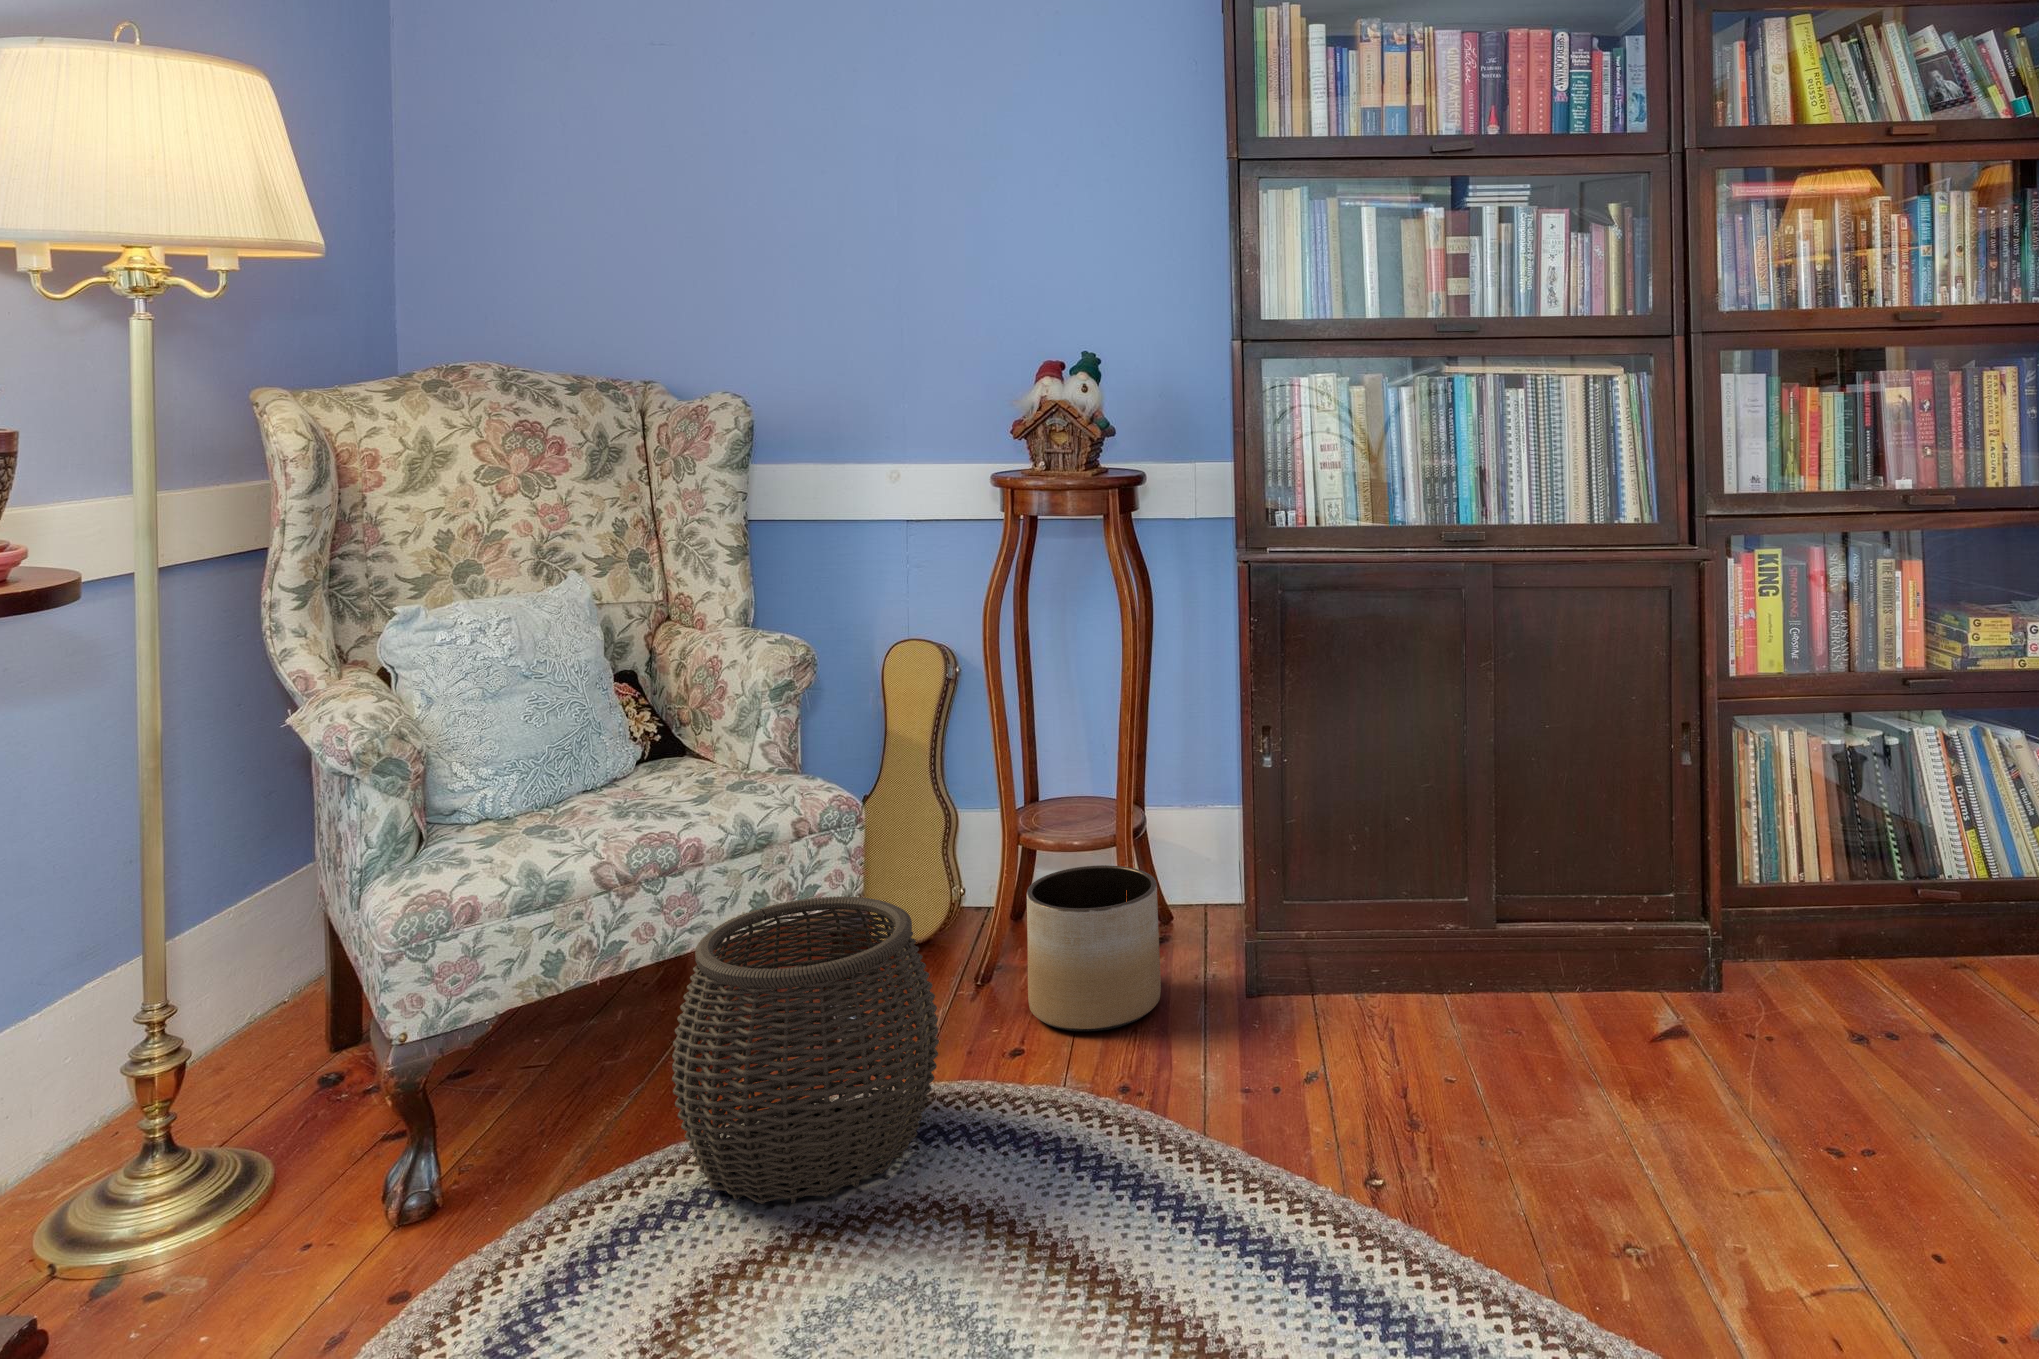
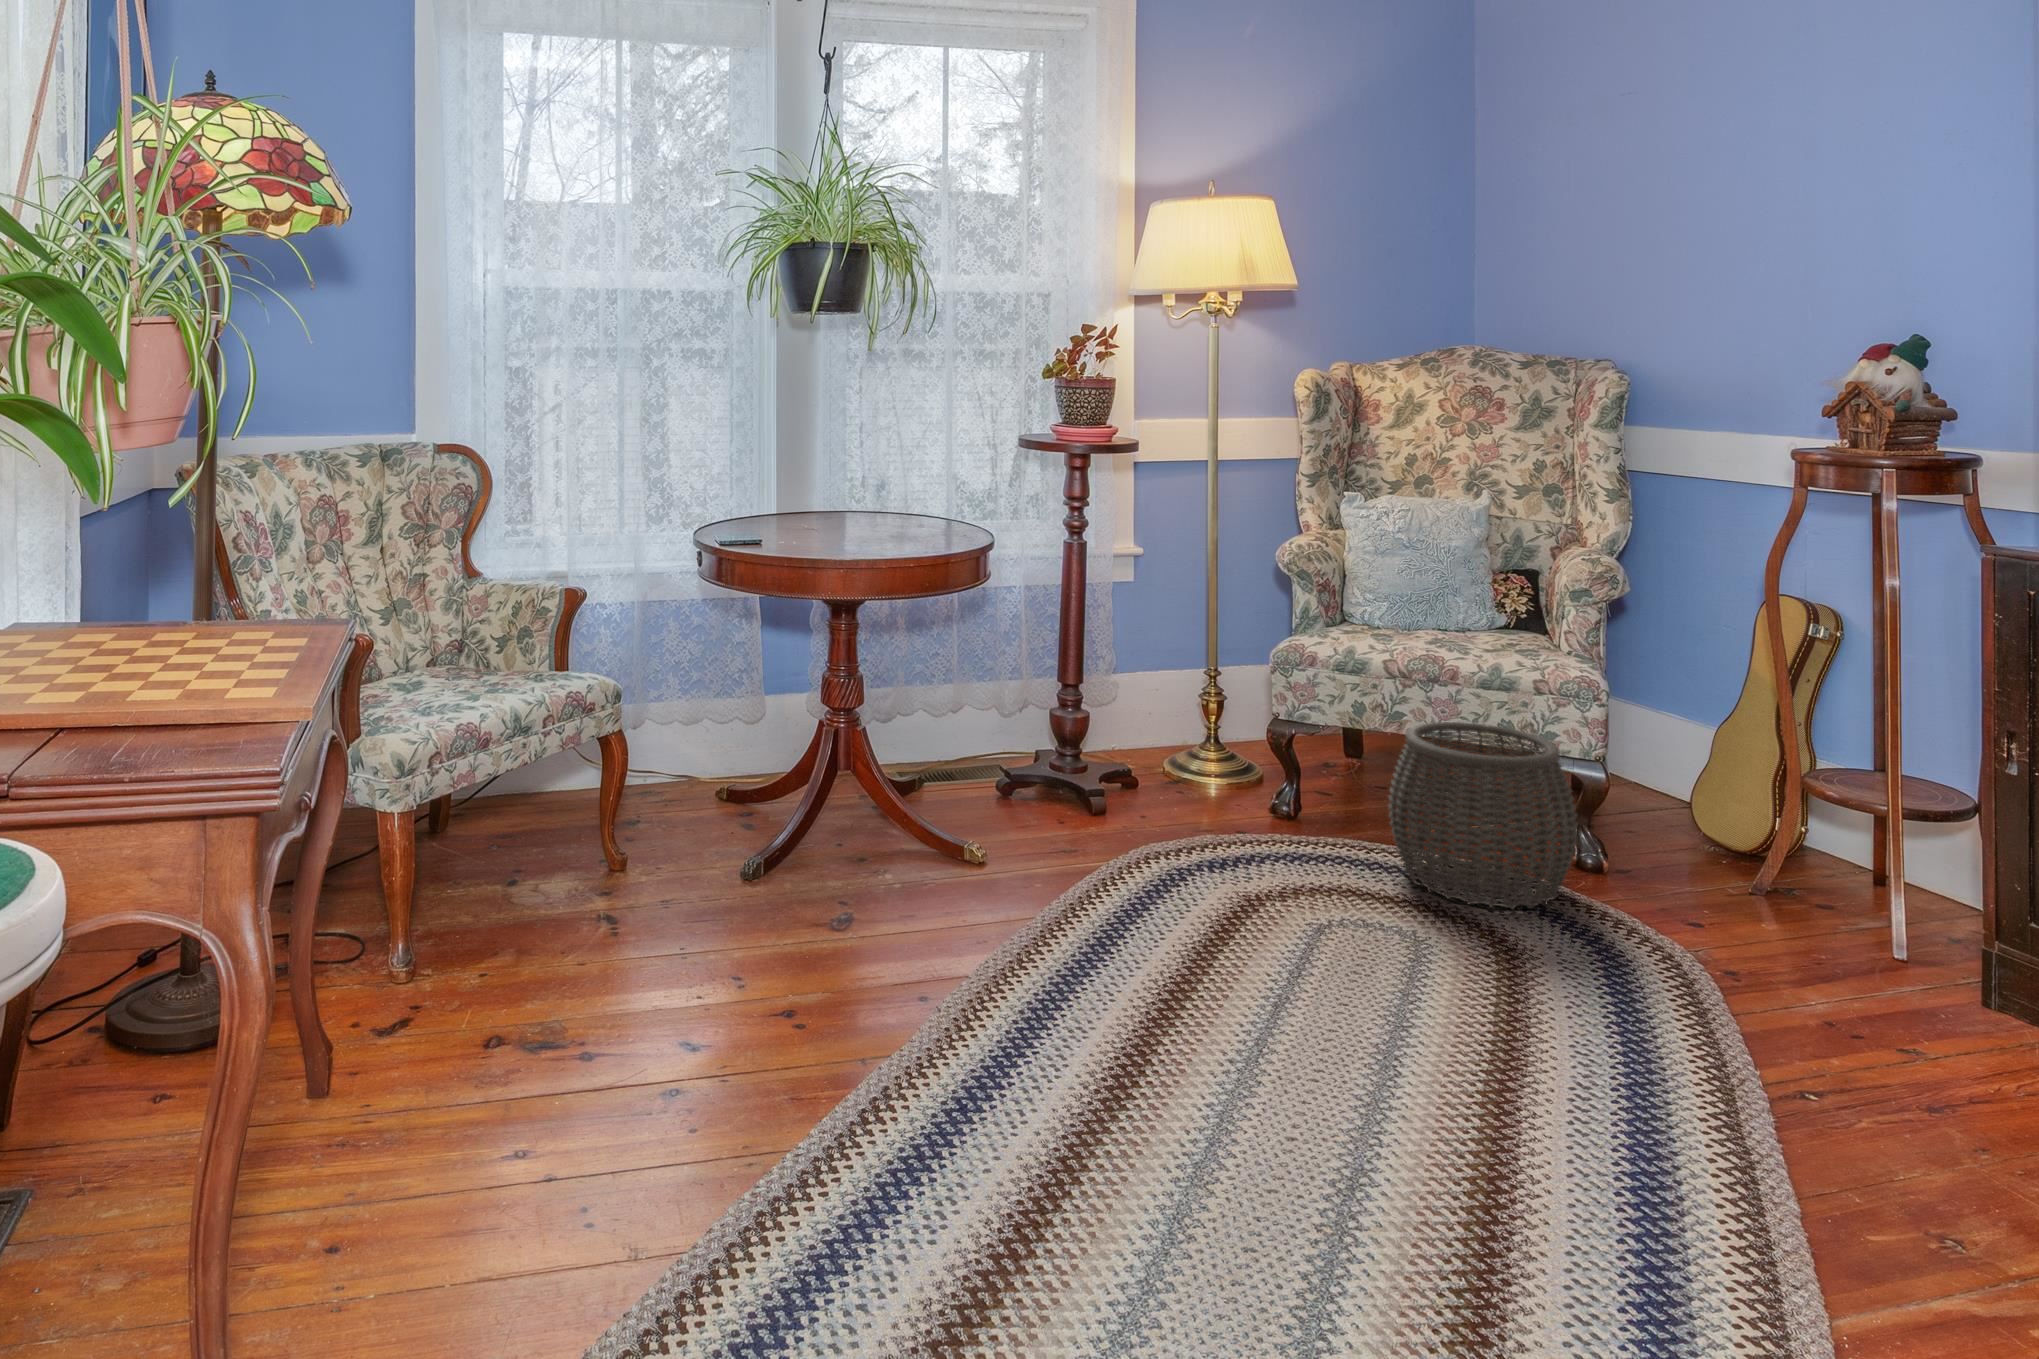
planter: present [1027,865,1161,1032] -> none [1734,809,1878,954]

